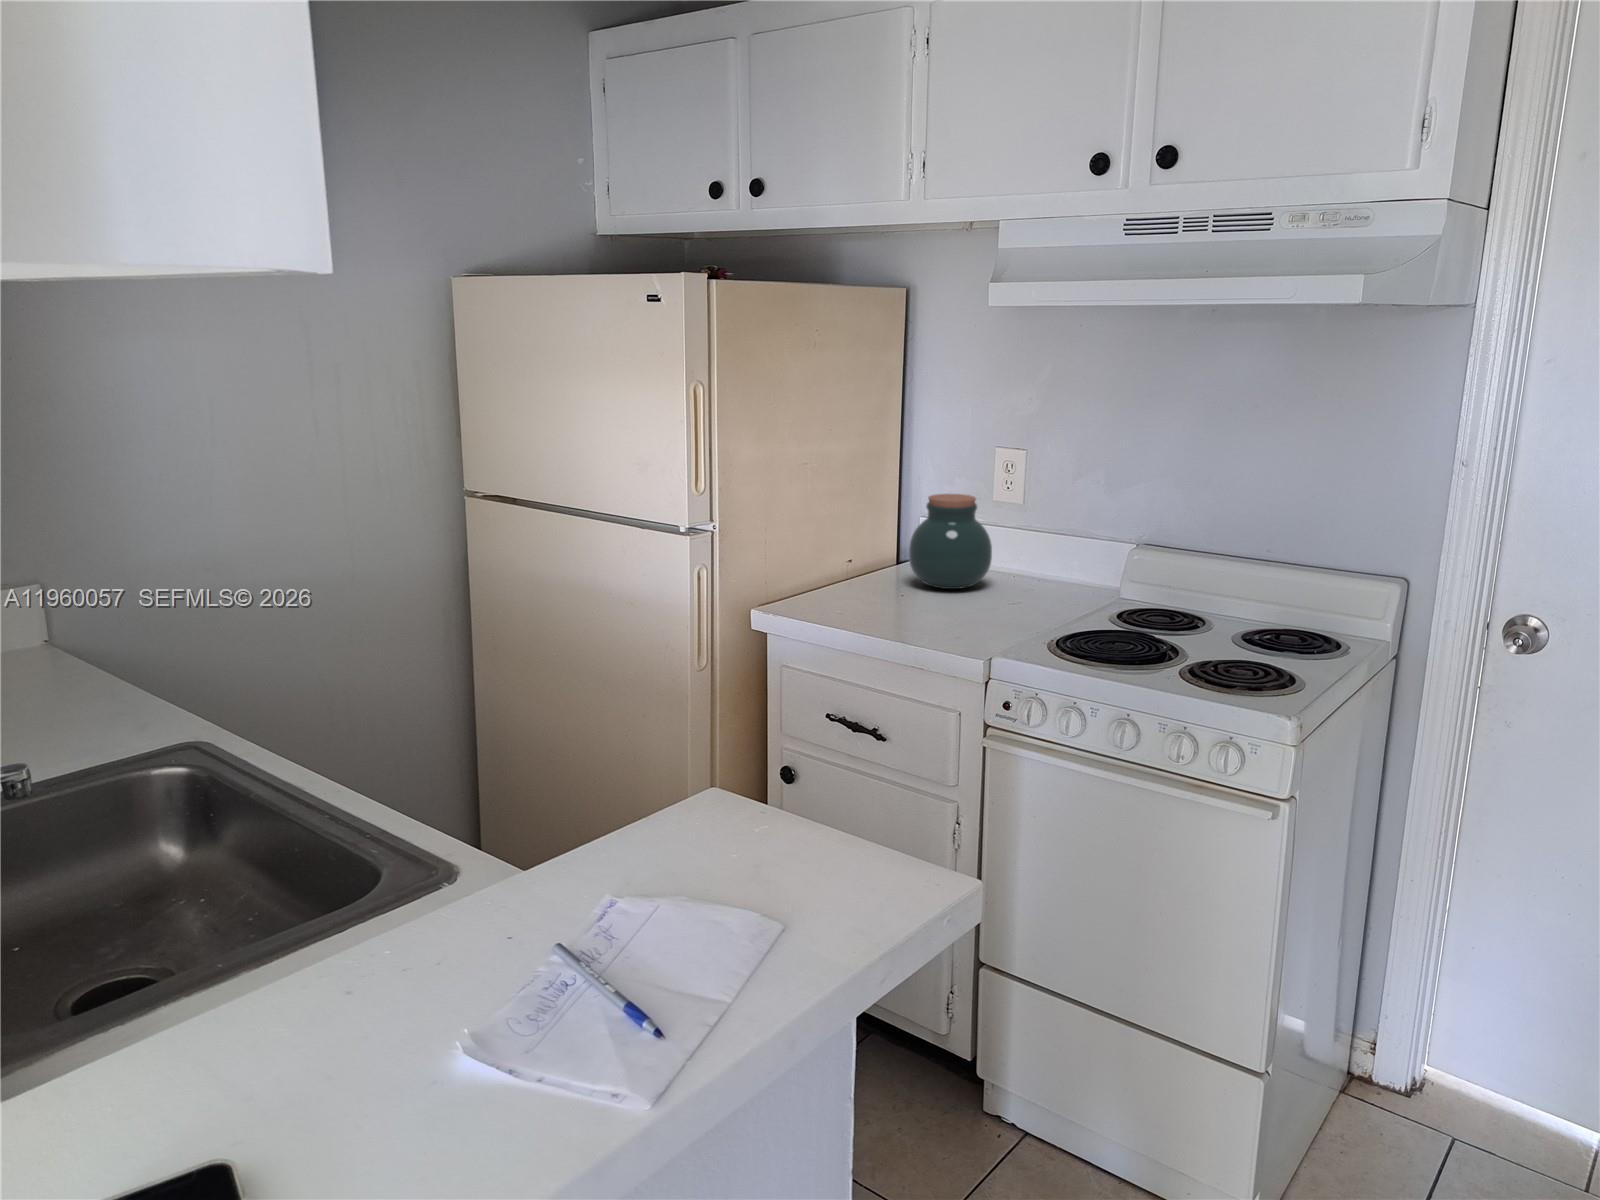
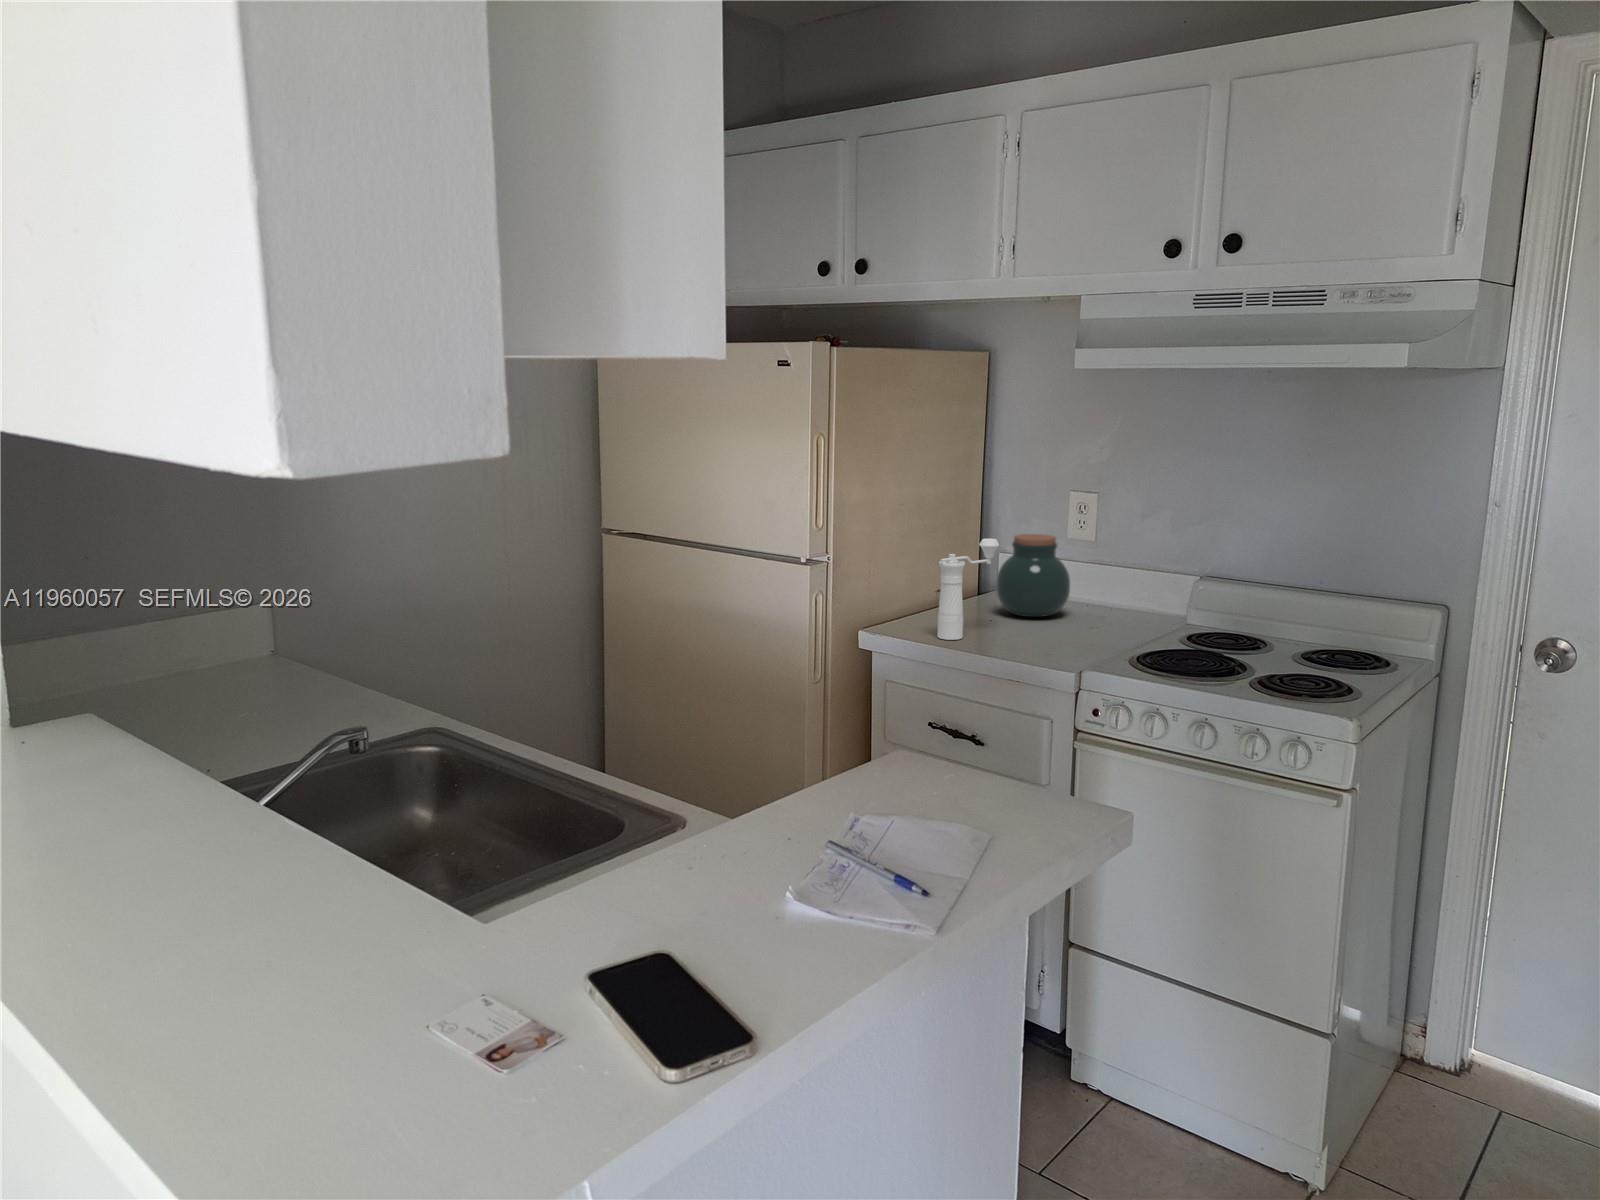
pepper mill: none [835,501,906,619] -> present [937,538,999,640]

